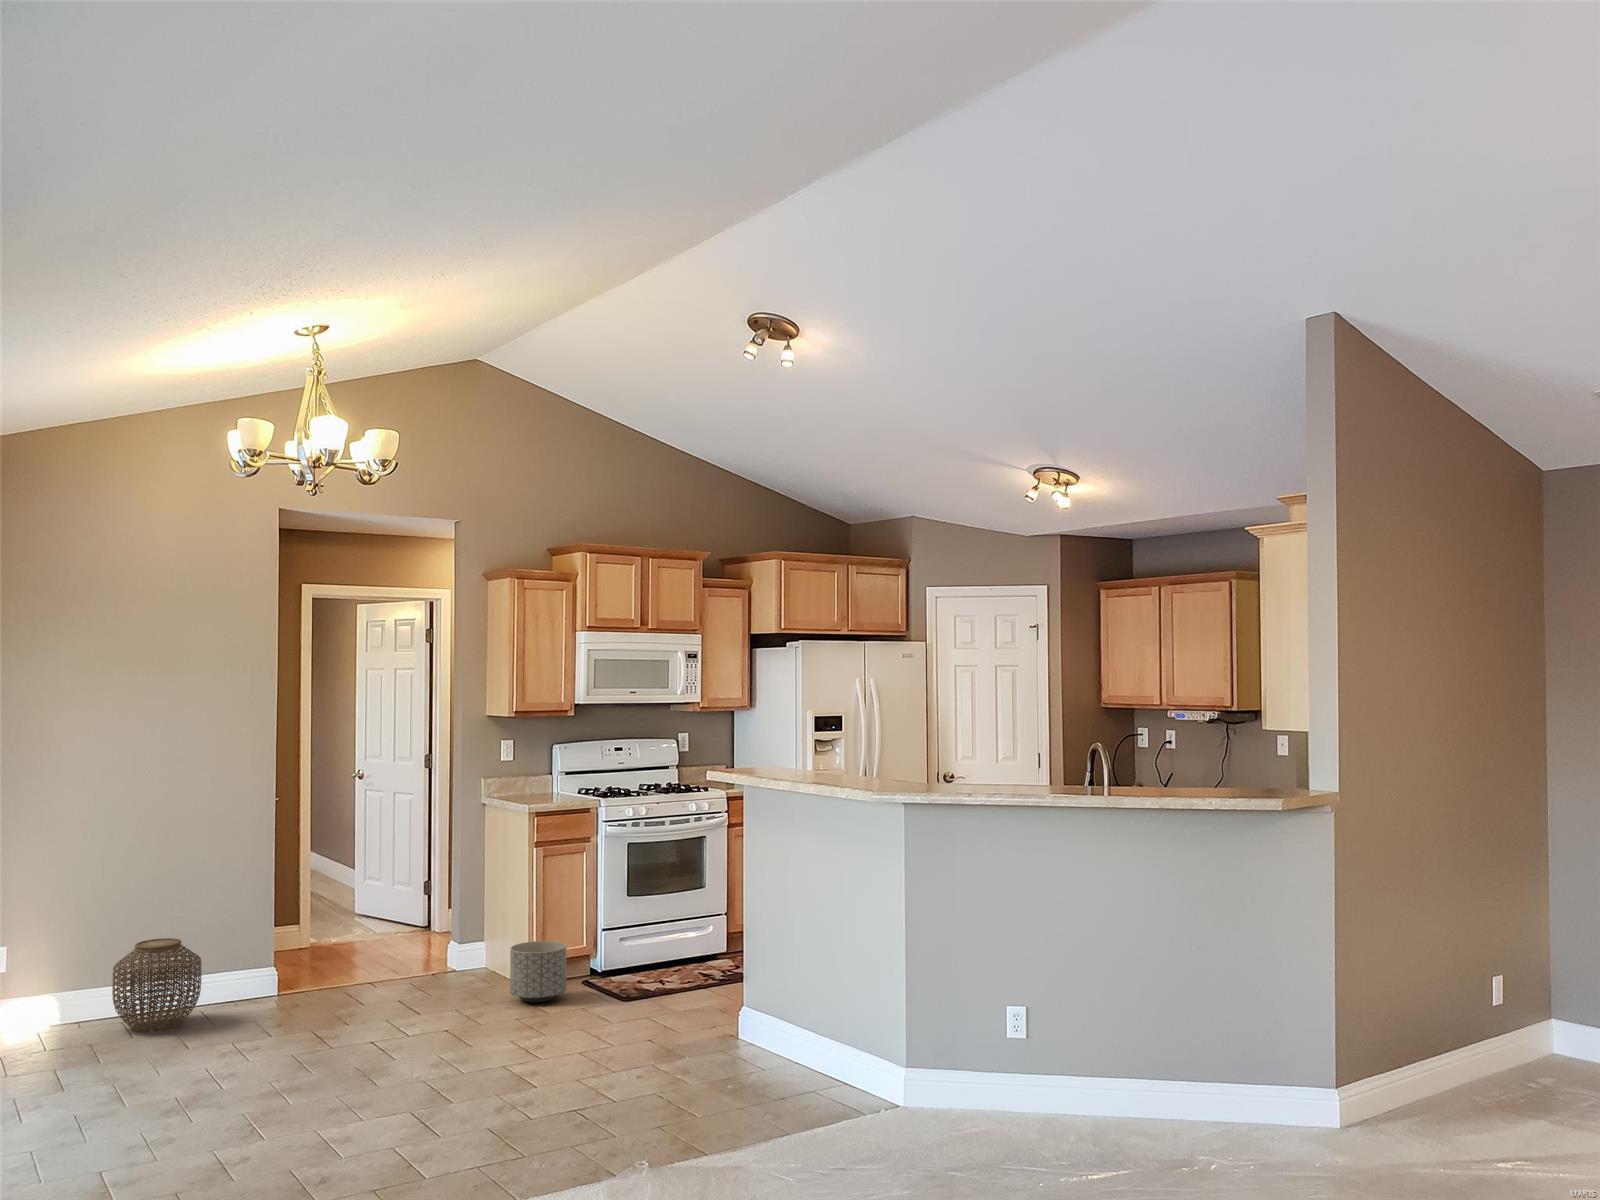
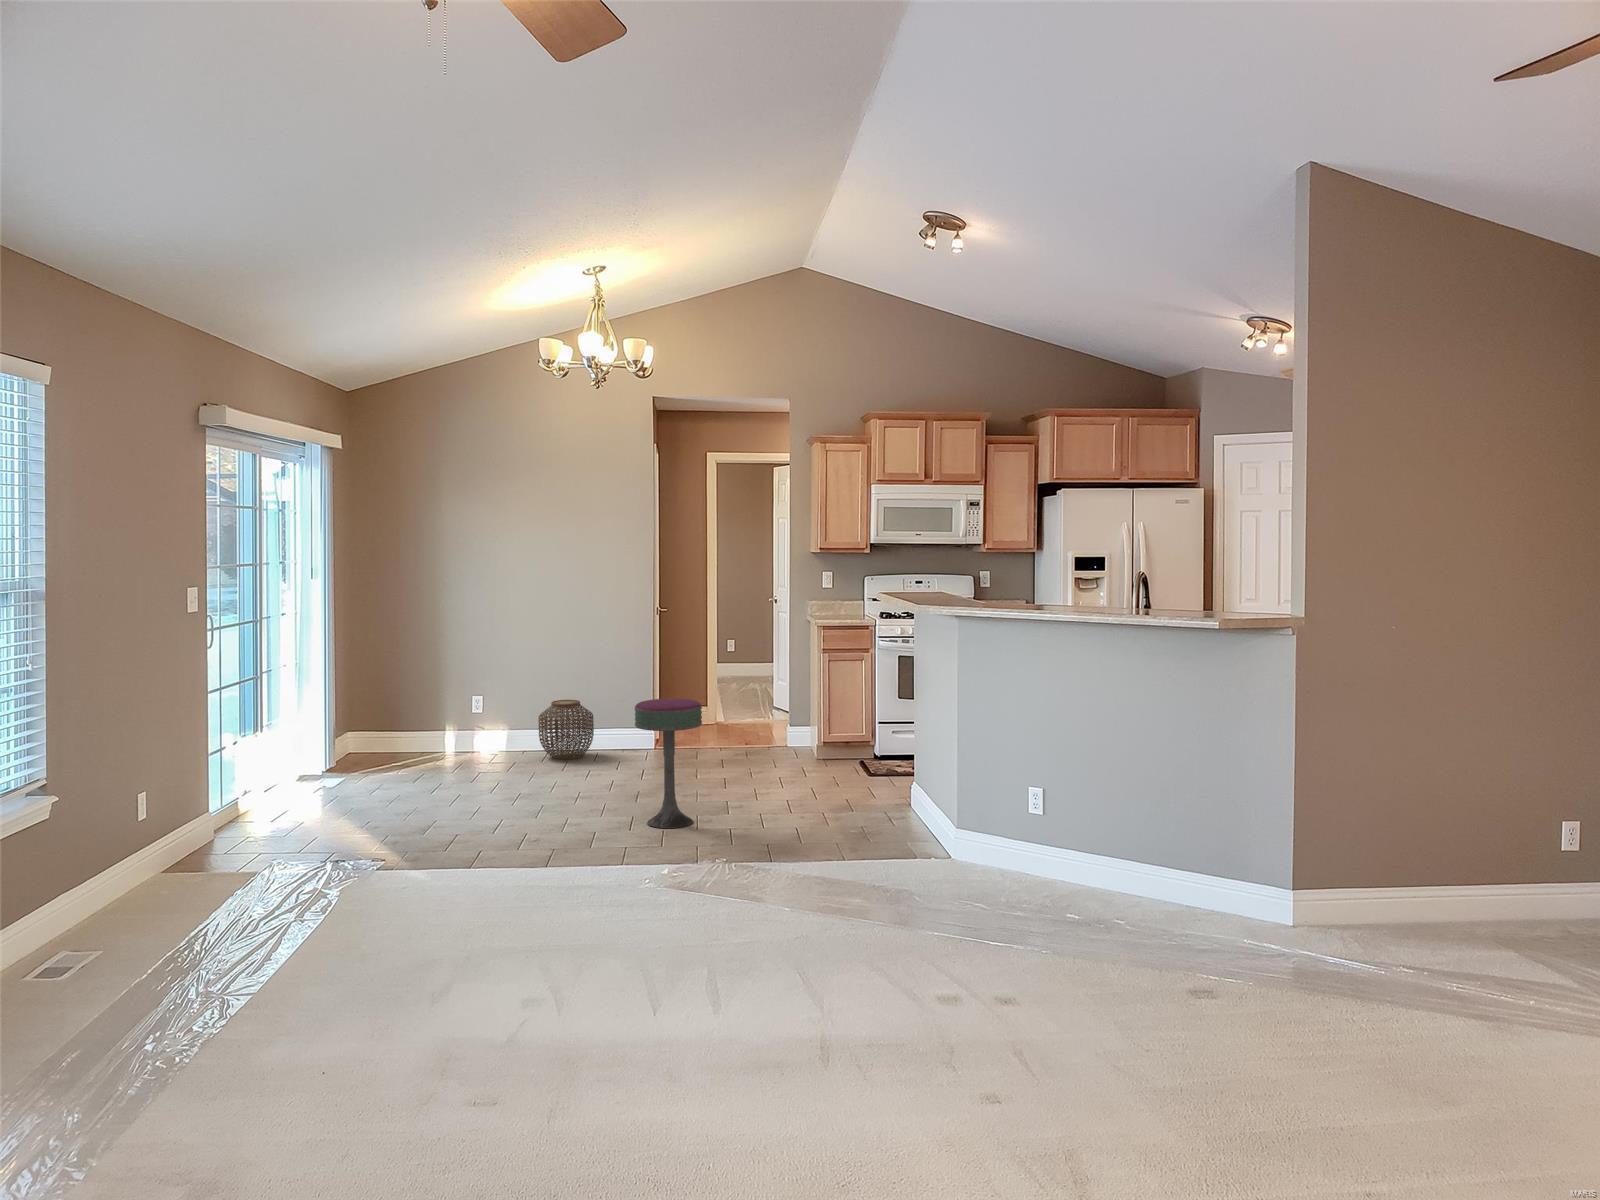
bar stool: none [398,923,495,1115] -> present [635,698,702,828]
planter: present [510,941,566,1003] -> none [793,725,835,770]

